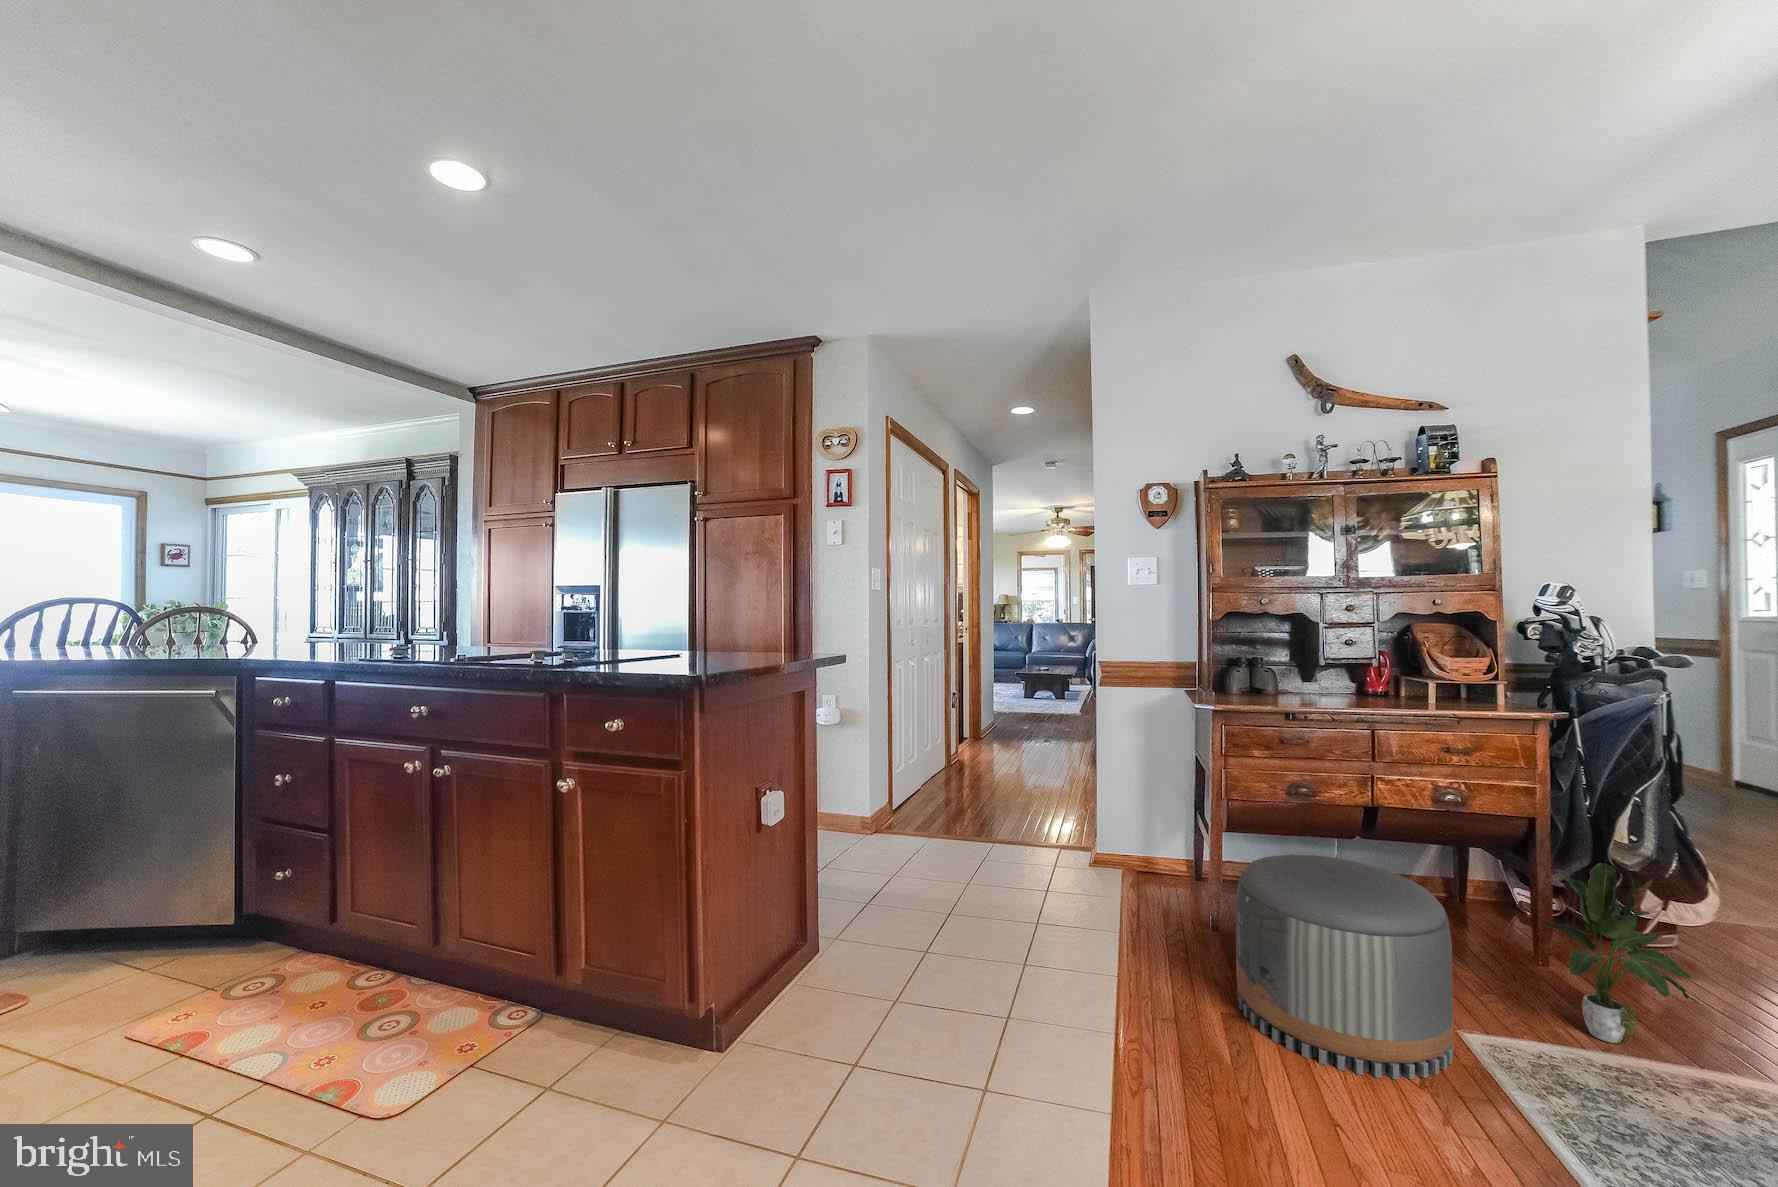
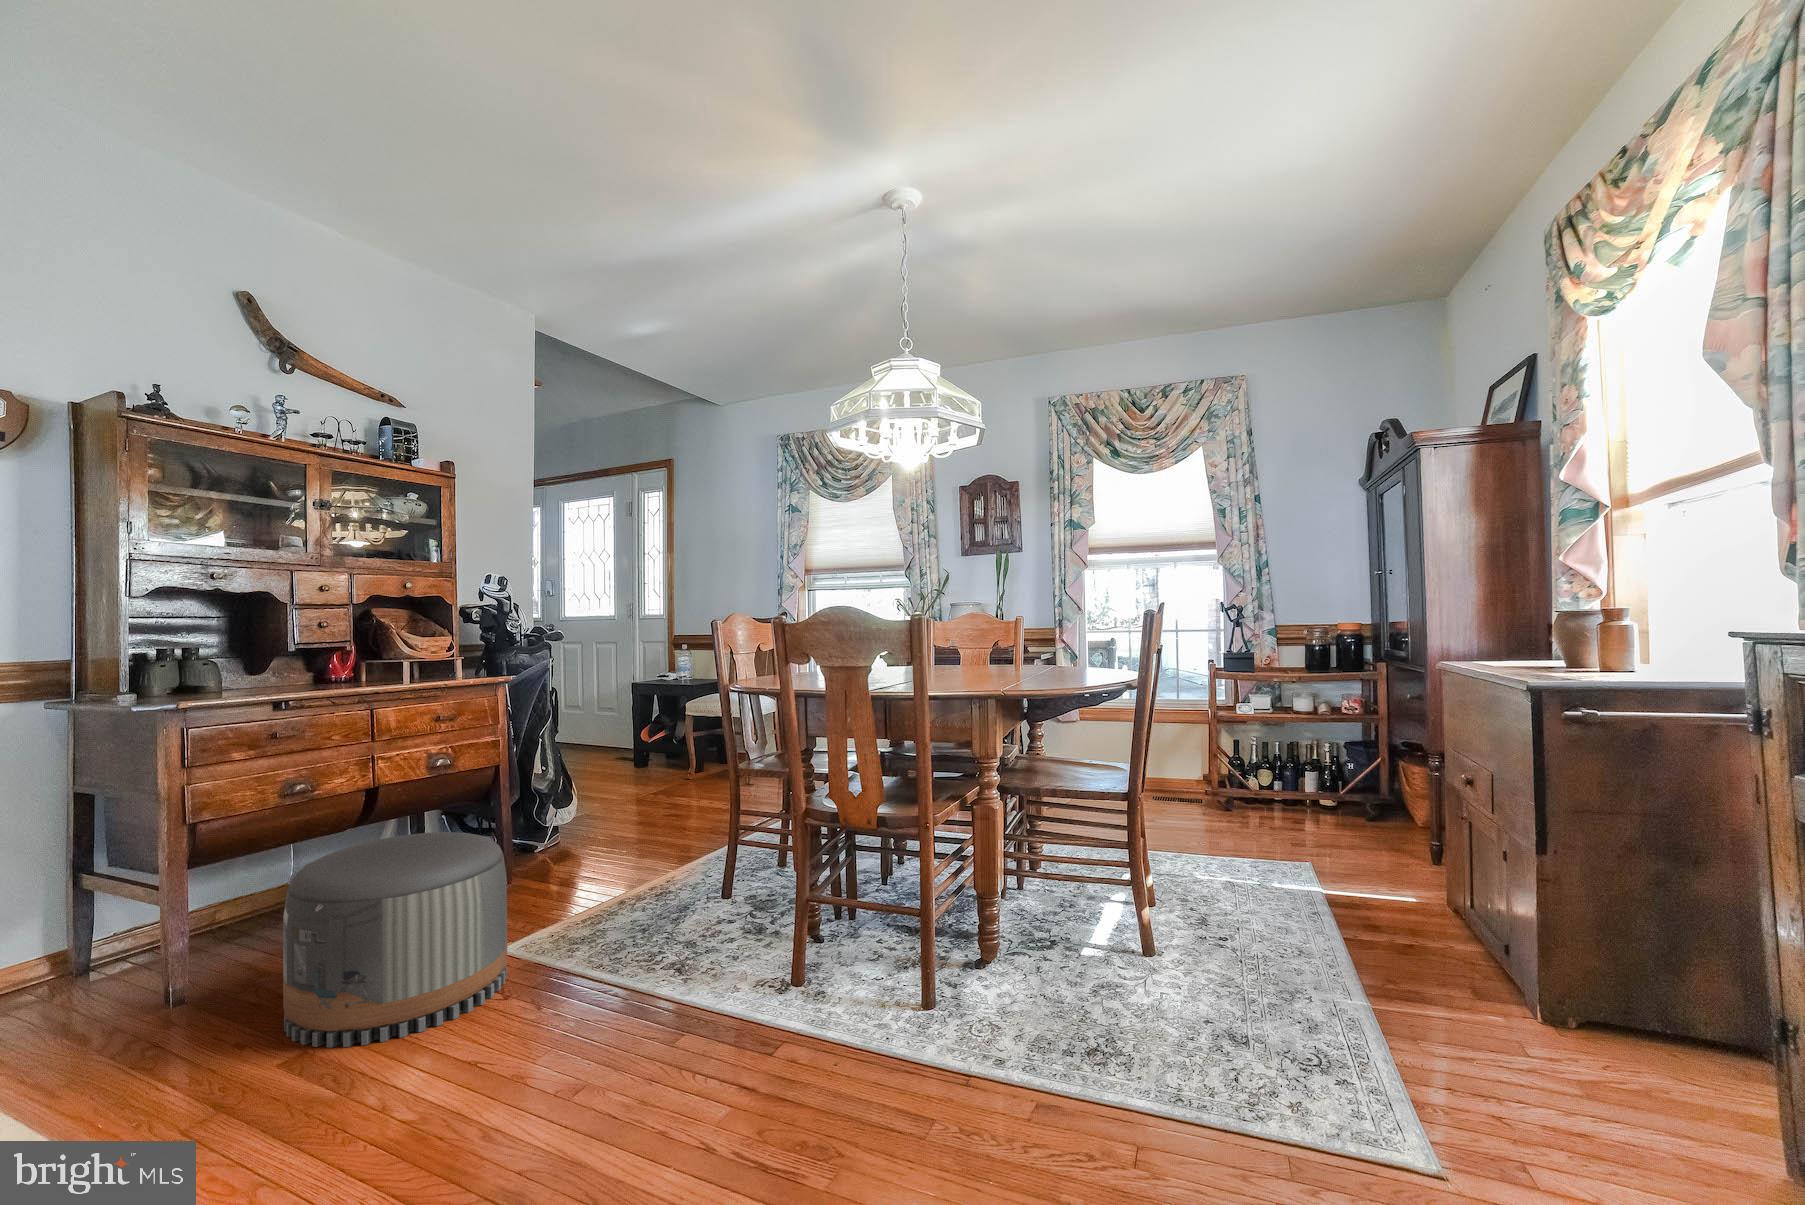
potted plant: present [1539,863,1699,1043] -> none [534,777,621,909]

